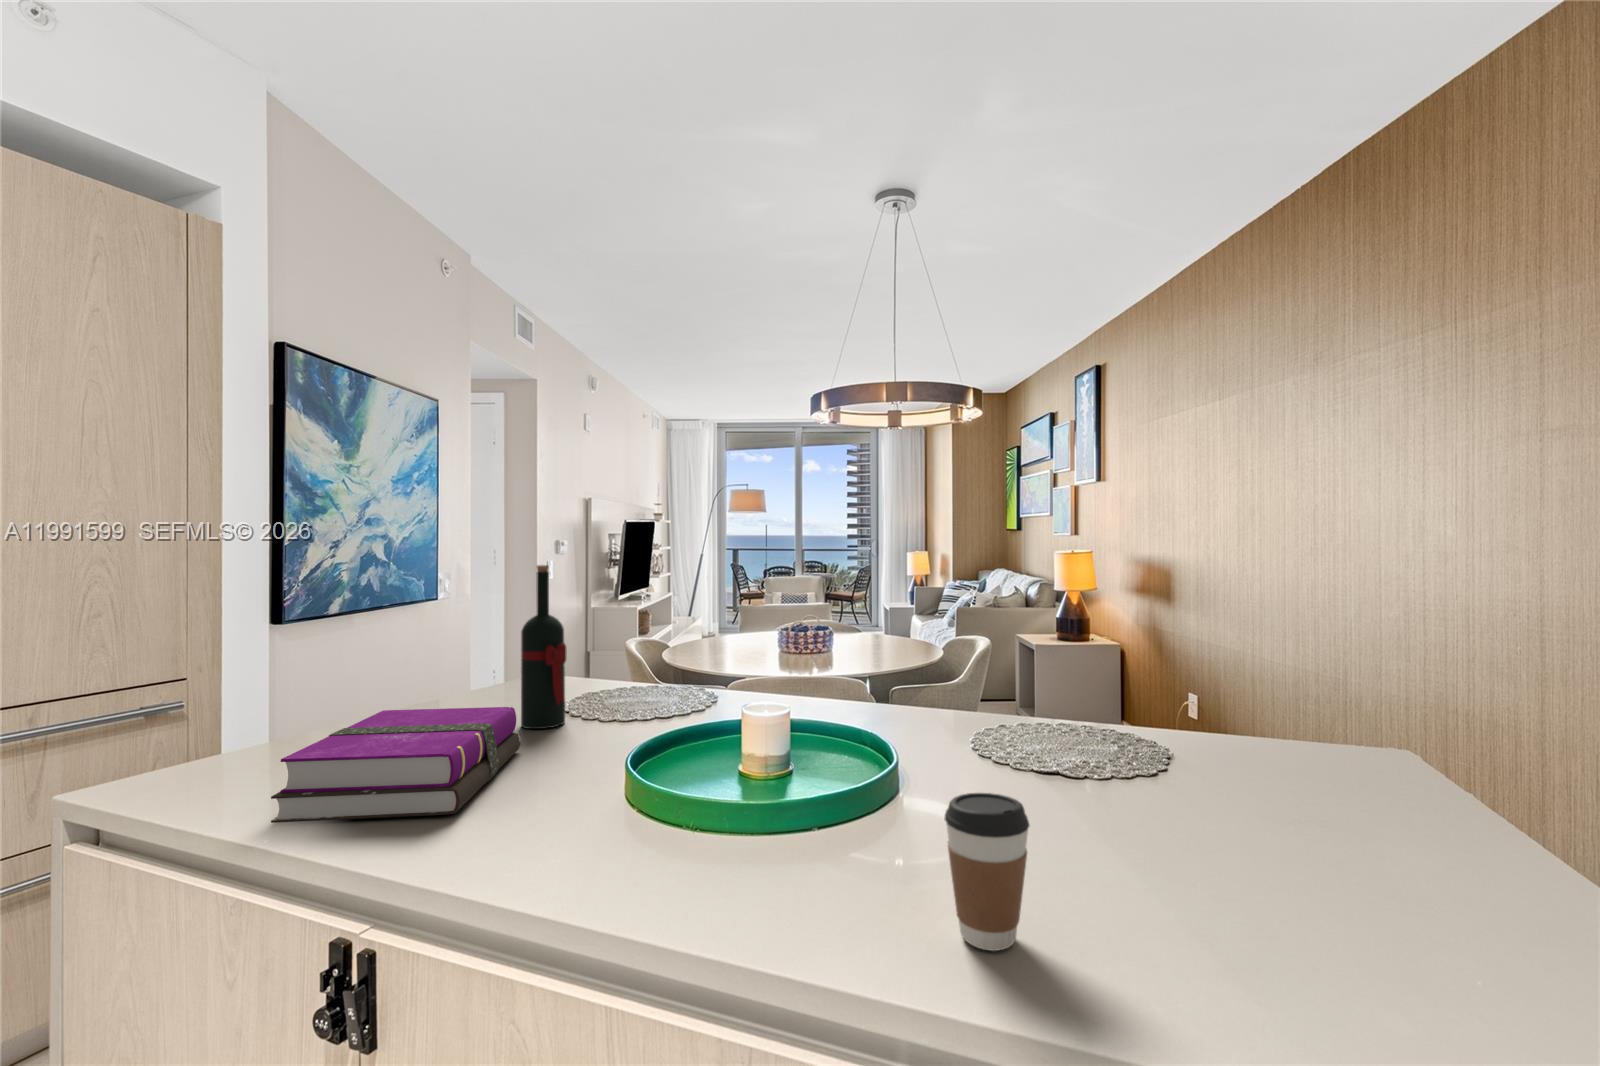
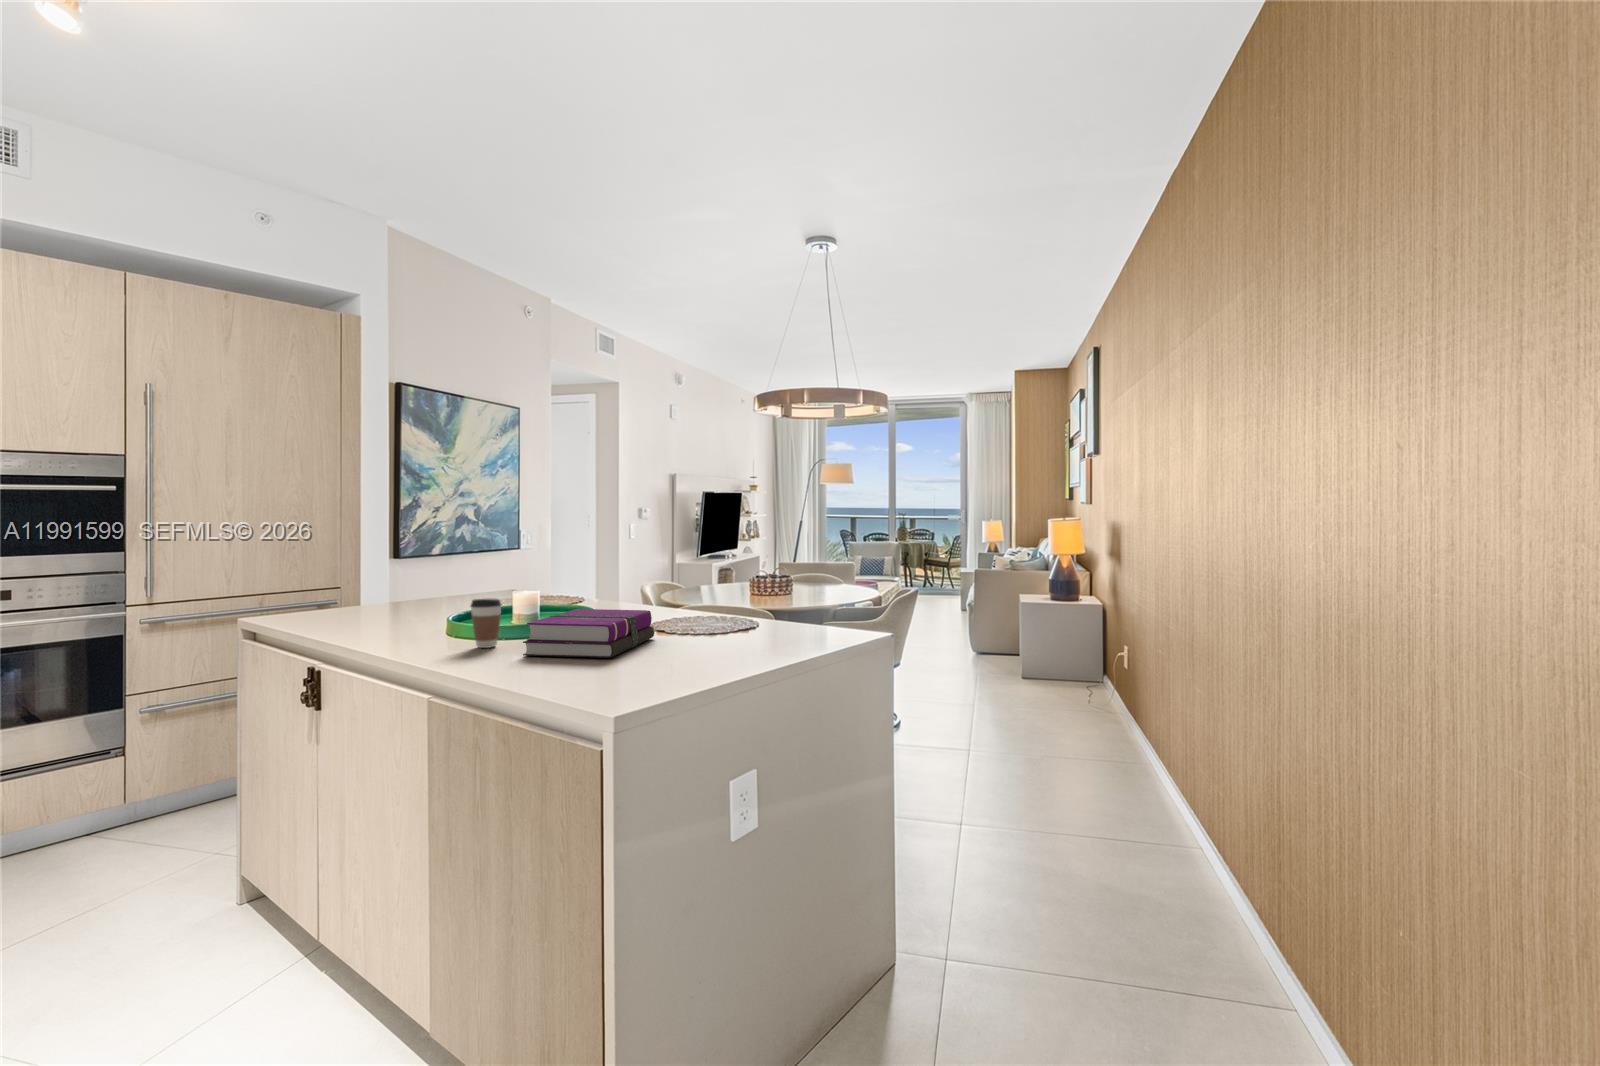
wine bottle: present [521,565,567,729] -> none [452,520,476,603]
hardback book: present [271,707,521,823] -> present [523,609,655,658]

